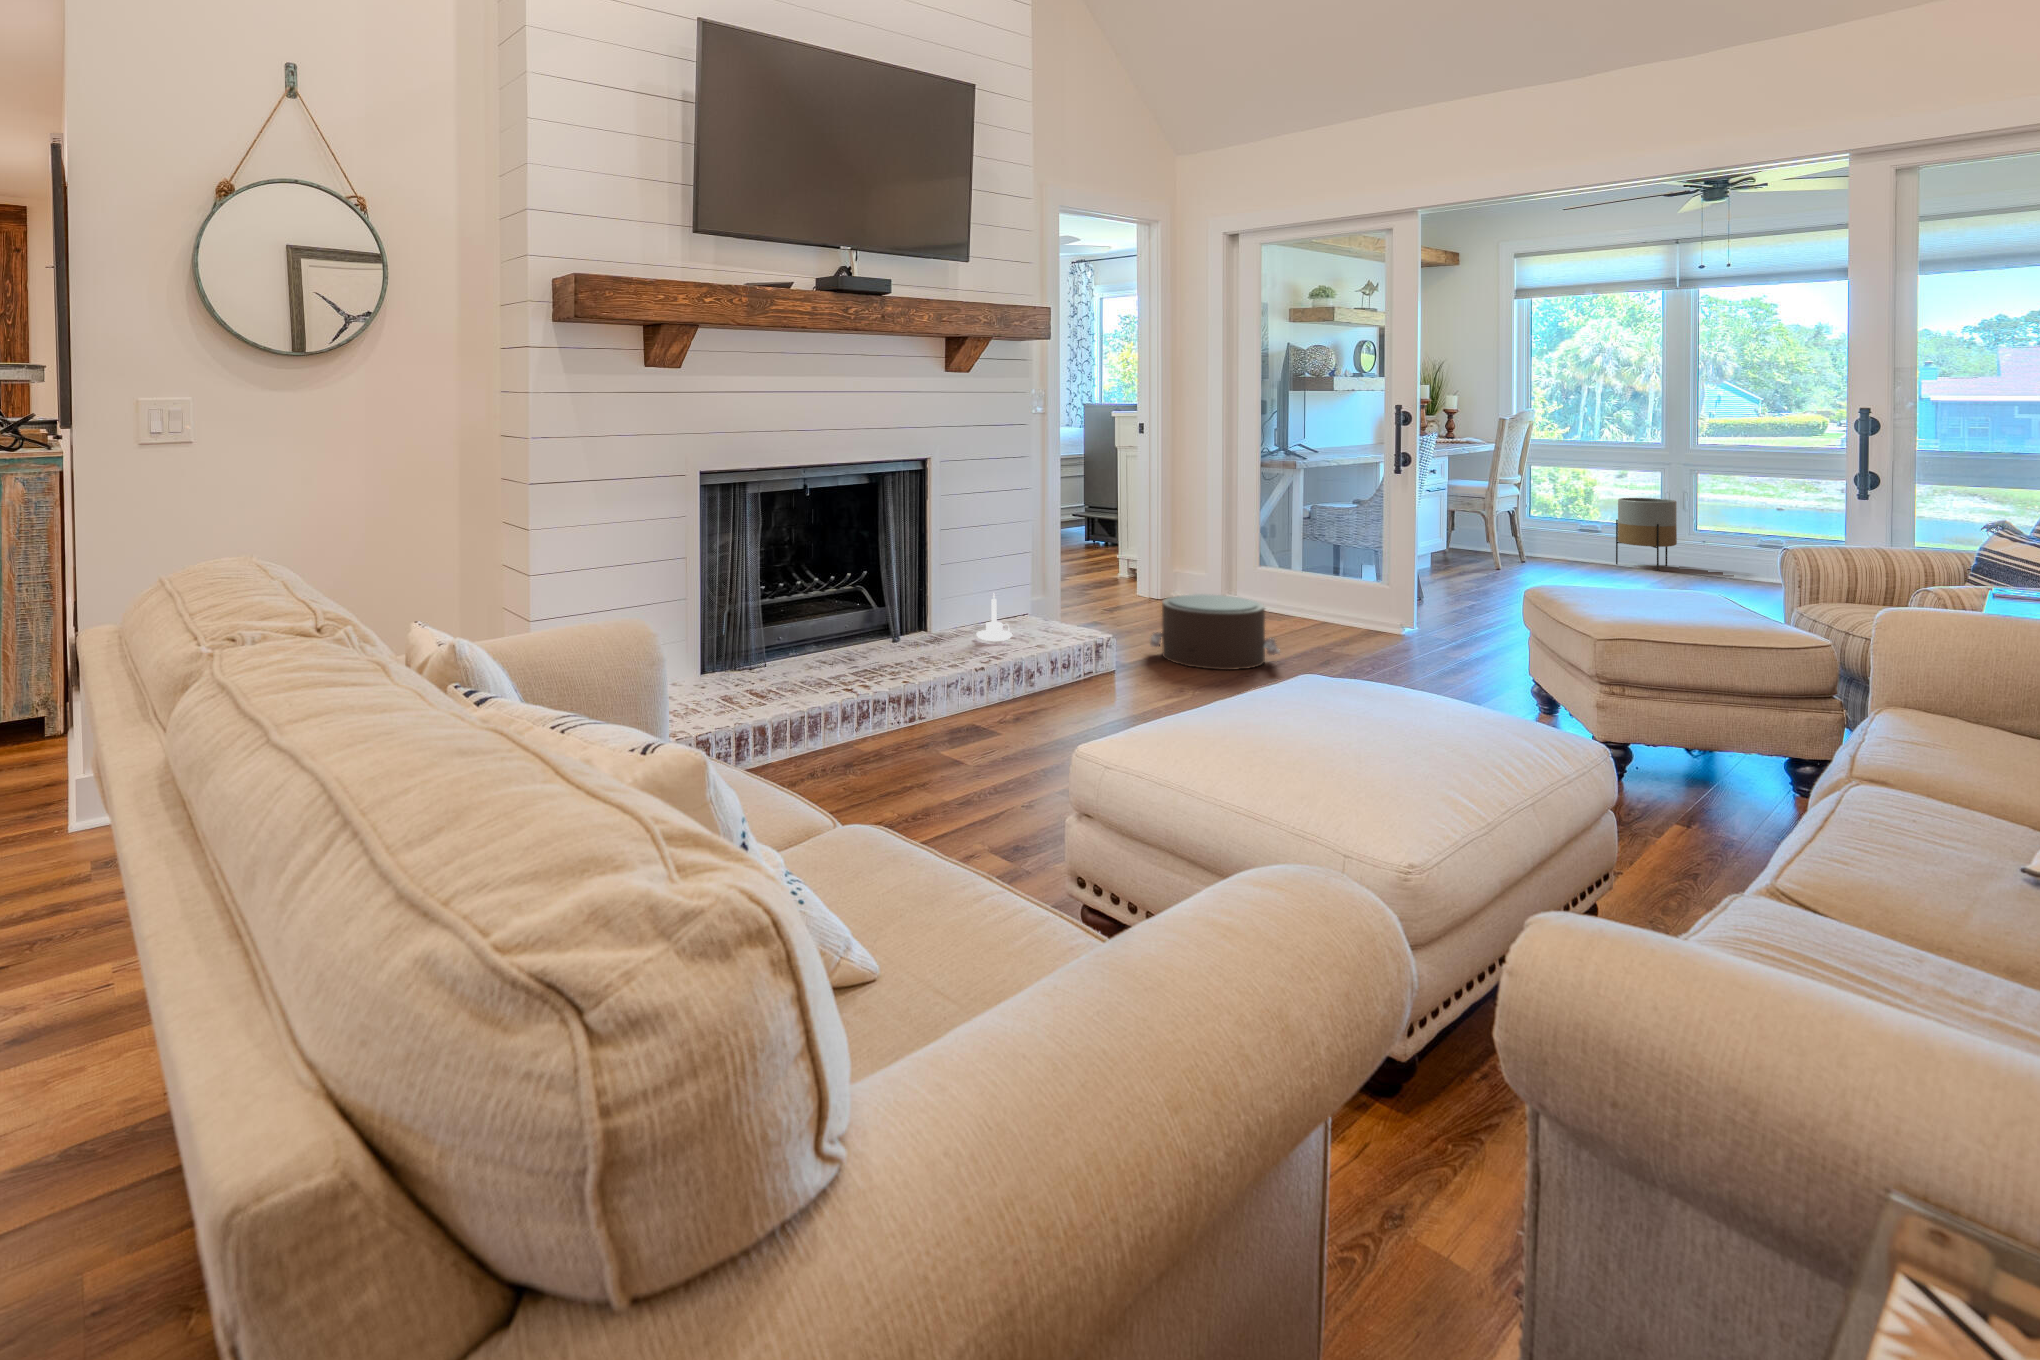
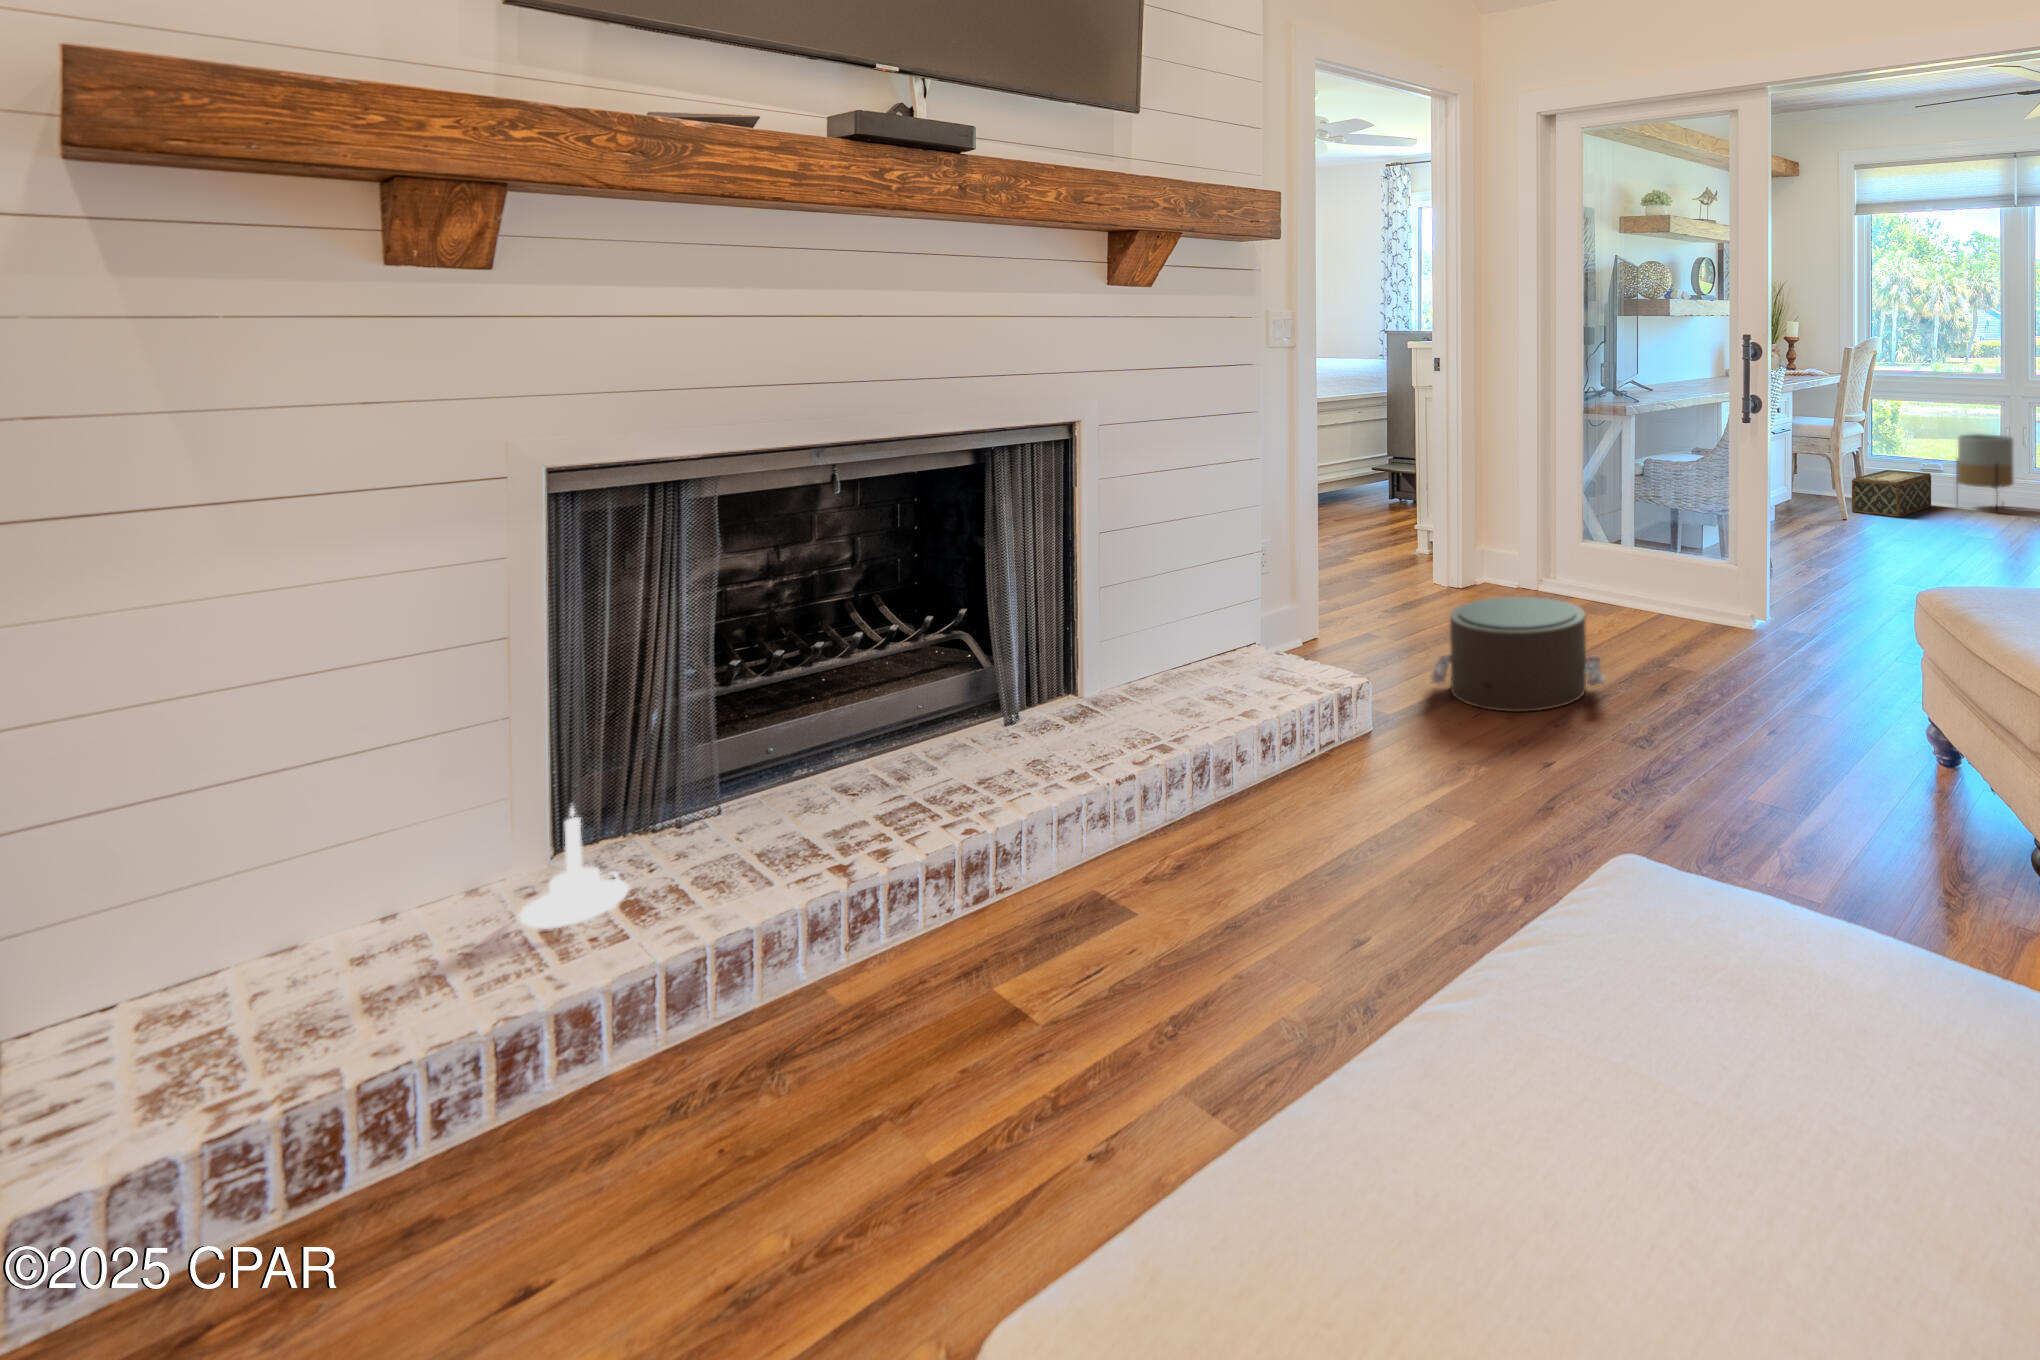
woven basket: none [1507,529,1590,570] -> present [1852,470,1931,517]
candle holder: present [976,594,1012,641] -> present [519,807,629,929]

